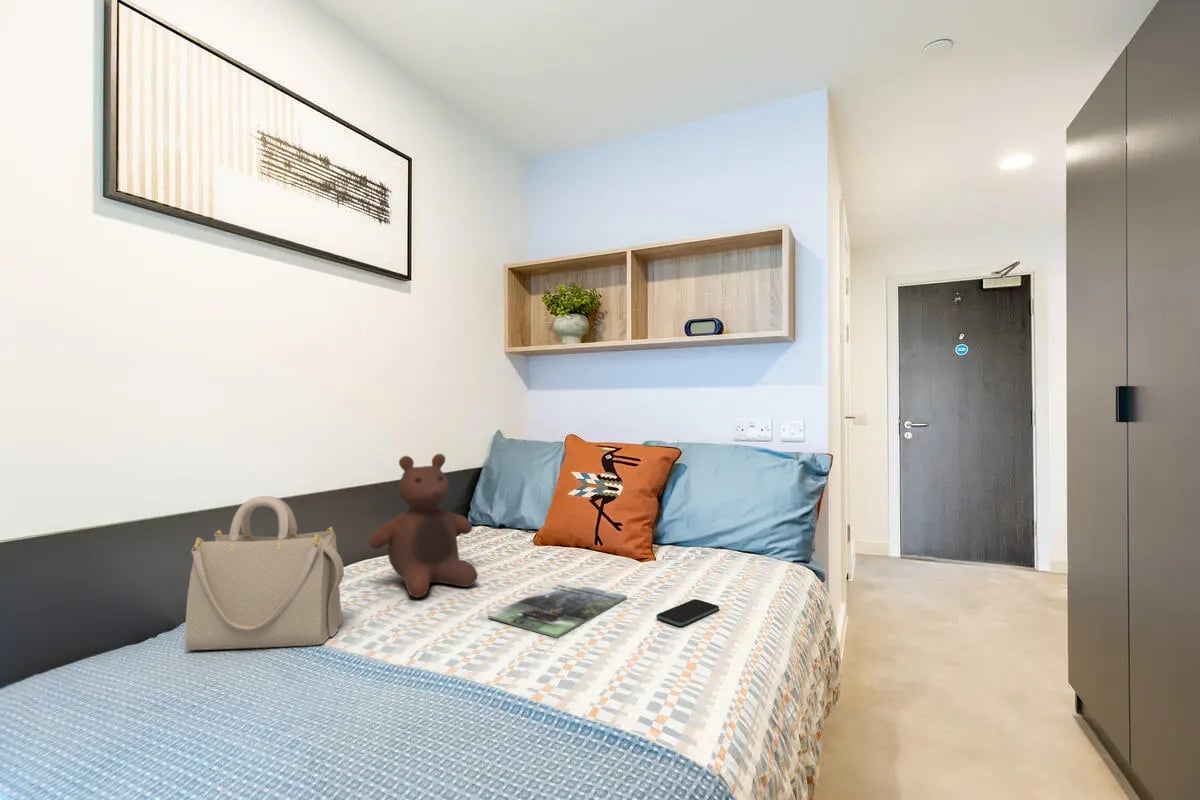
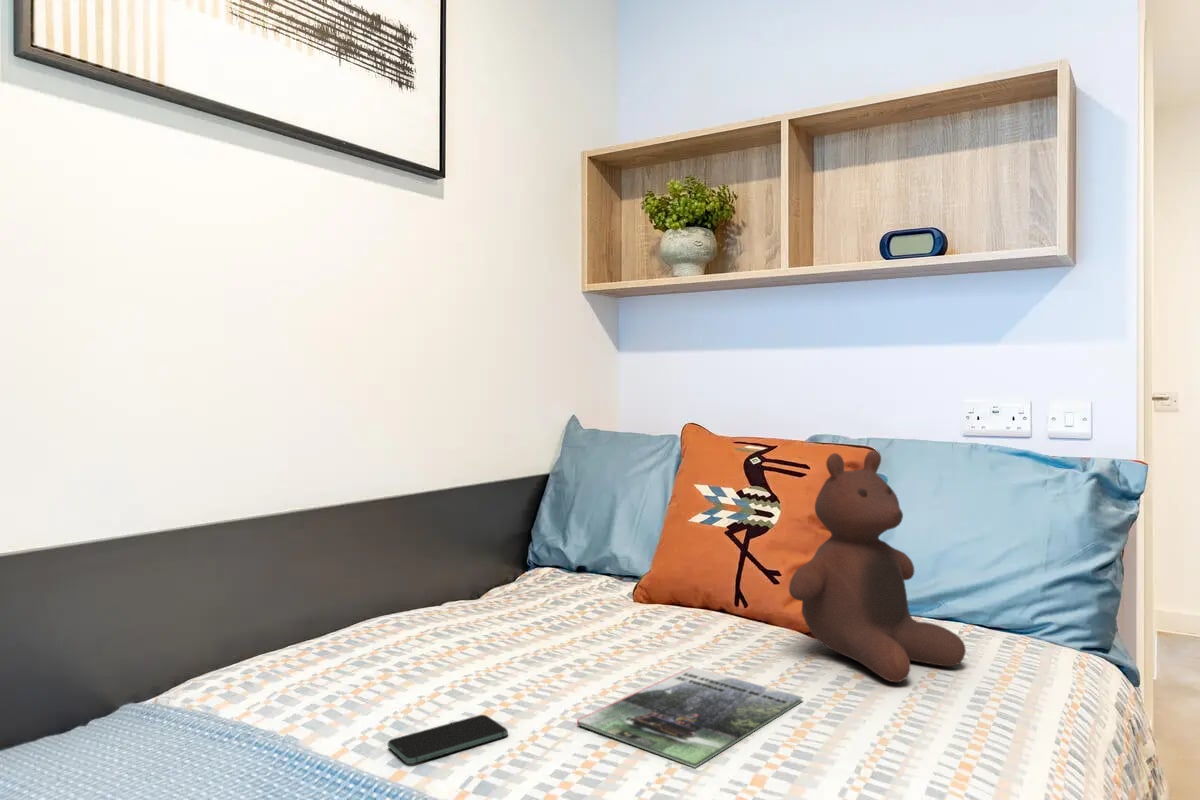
stuffed bear: present [369,454,477,598] -> present [789,450,966,682]
handbag: present [185,496,344,650] -> none [126,522,354,757]
smartphone: present [656,599,719,626] -> present [388,715,508,764]

